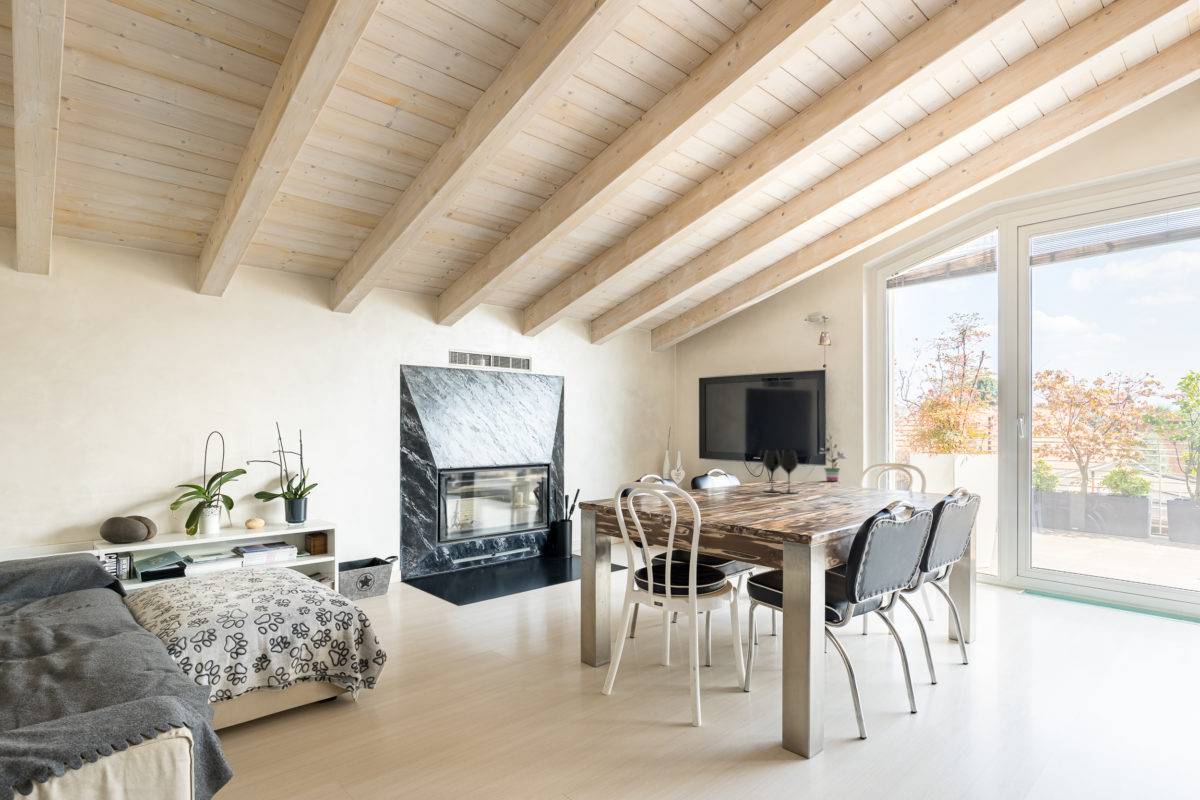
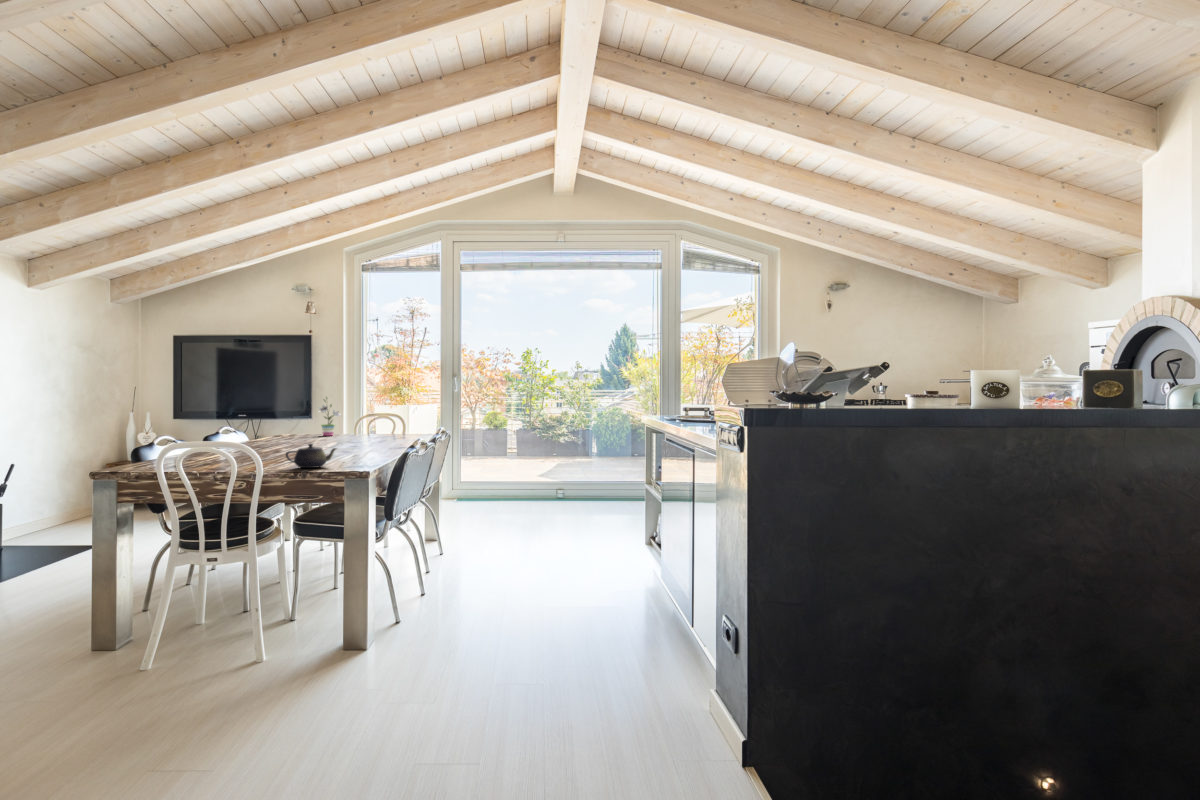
wine glass: present [763,450,798,494] -> none [281,409,316,447]
teapot: none [721,493,778,522] -> present [286,444,336,468]

